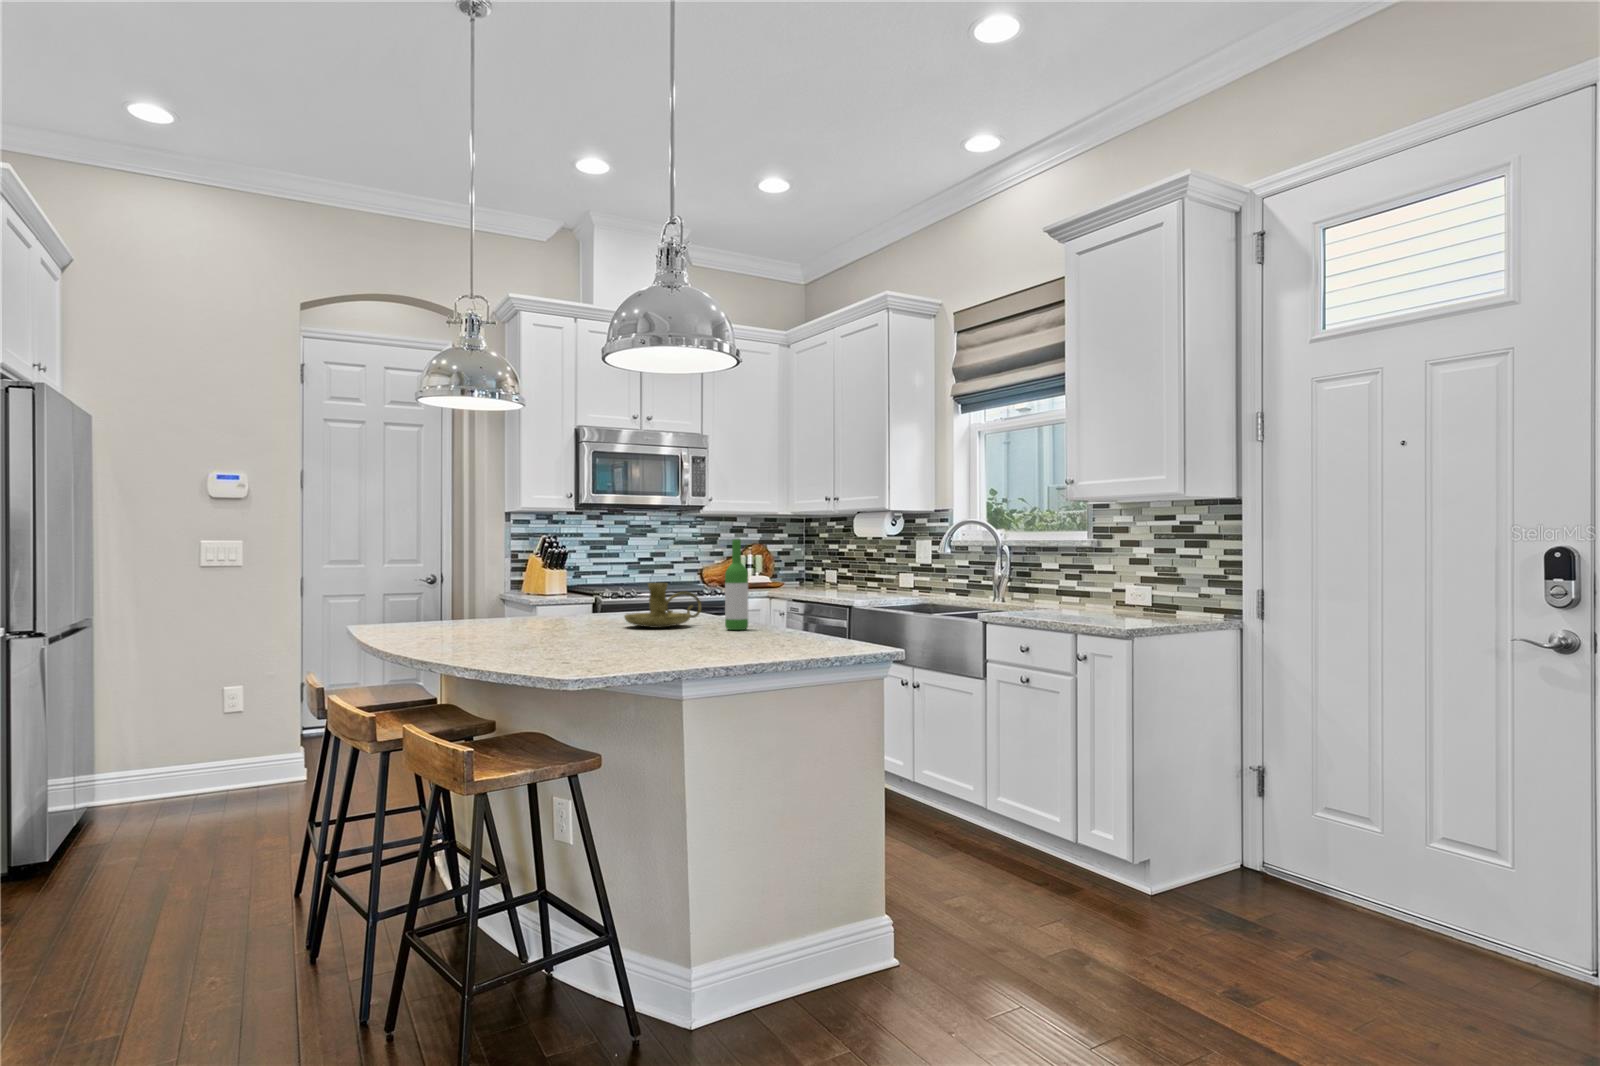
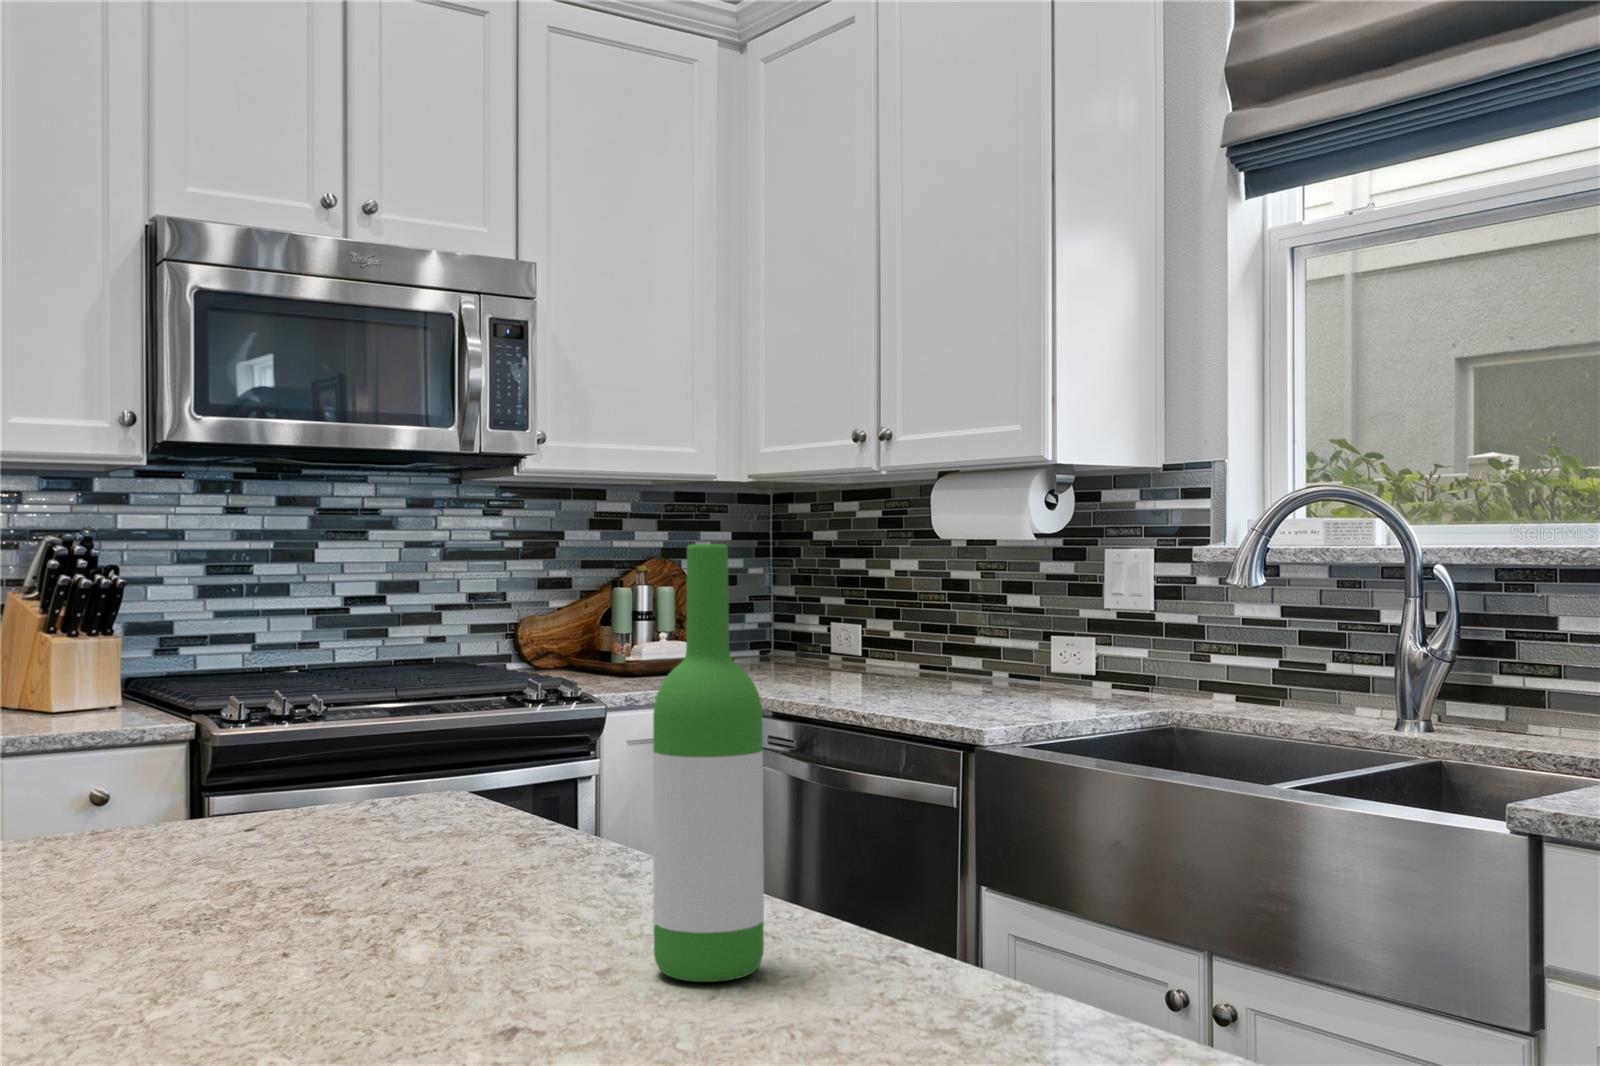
candle holder: present [624,583,701,628] -> none [175,738,534,954]

